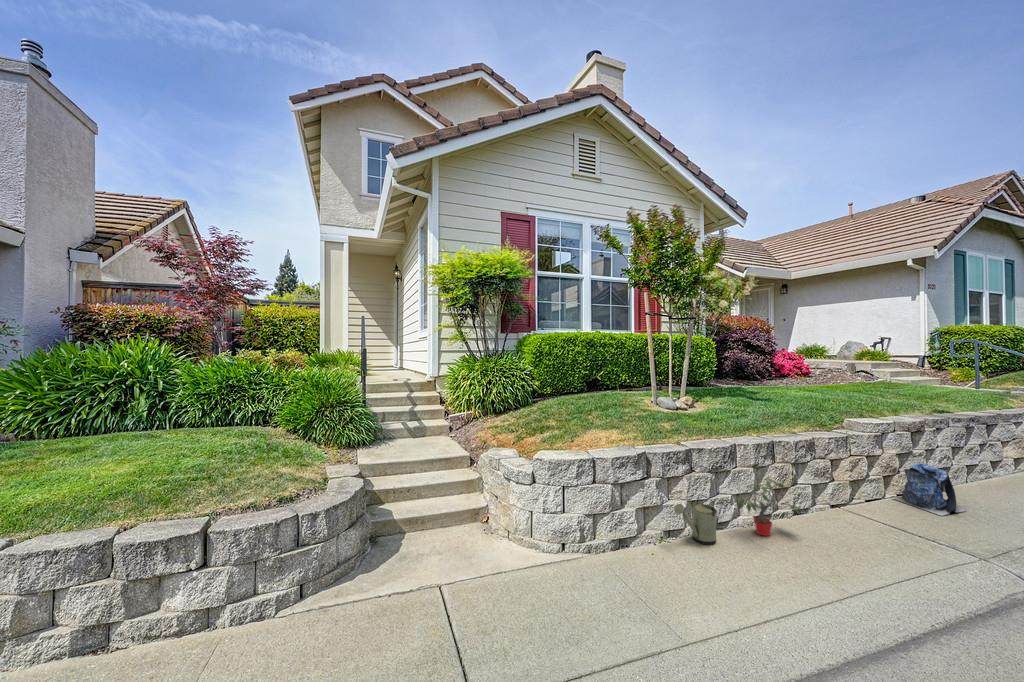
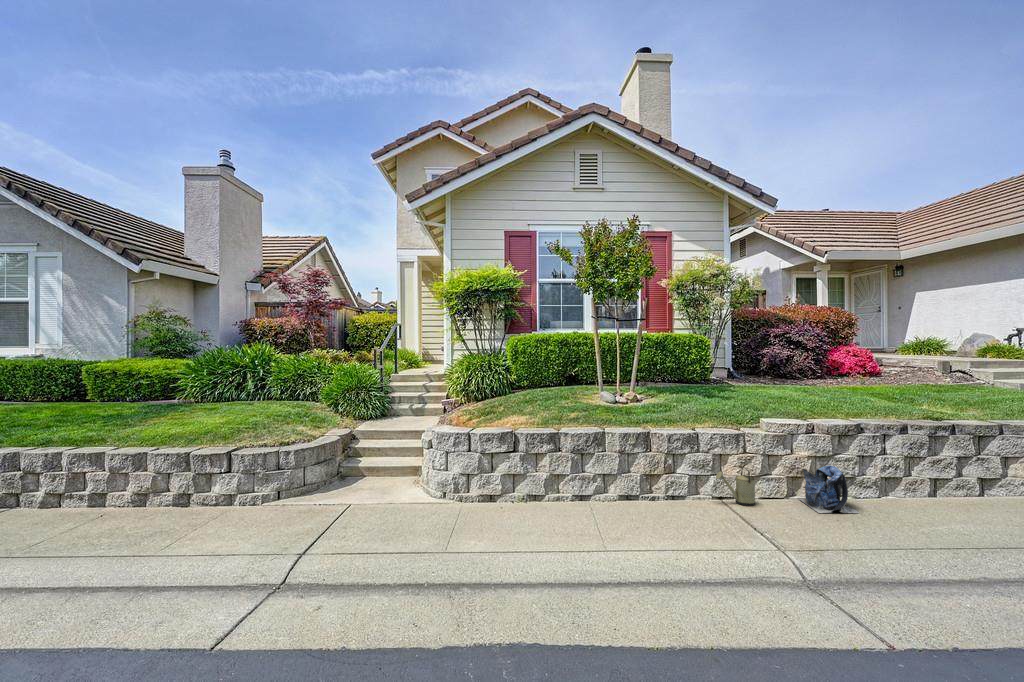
potted plant: present [734,479,801,536] -> none [588,460,645,507]
watering can: present [674,494,718,545] -> present [716,467,756,506]

